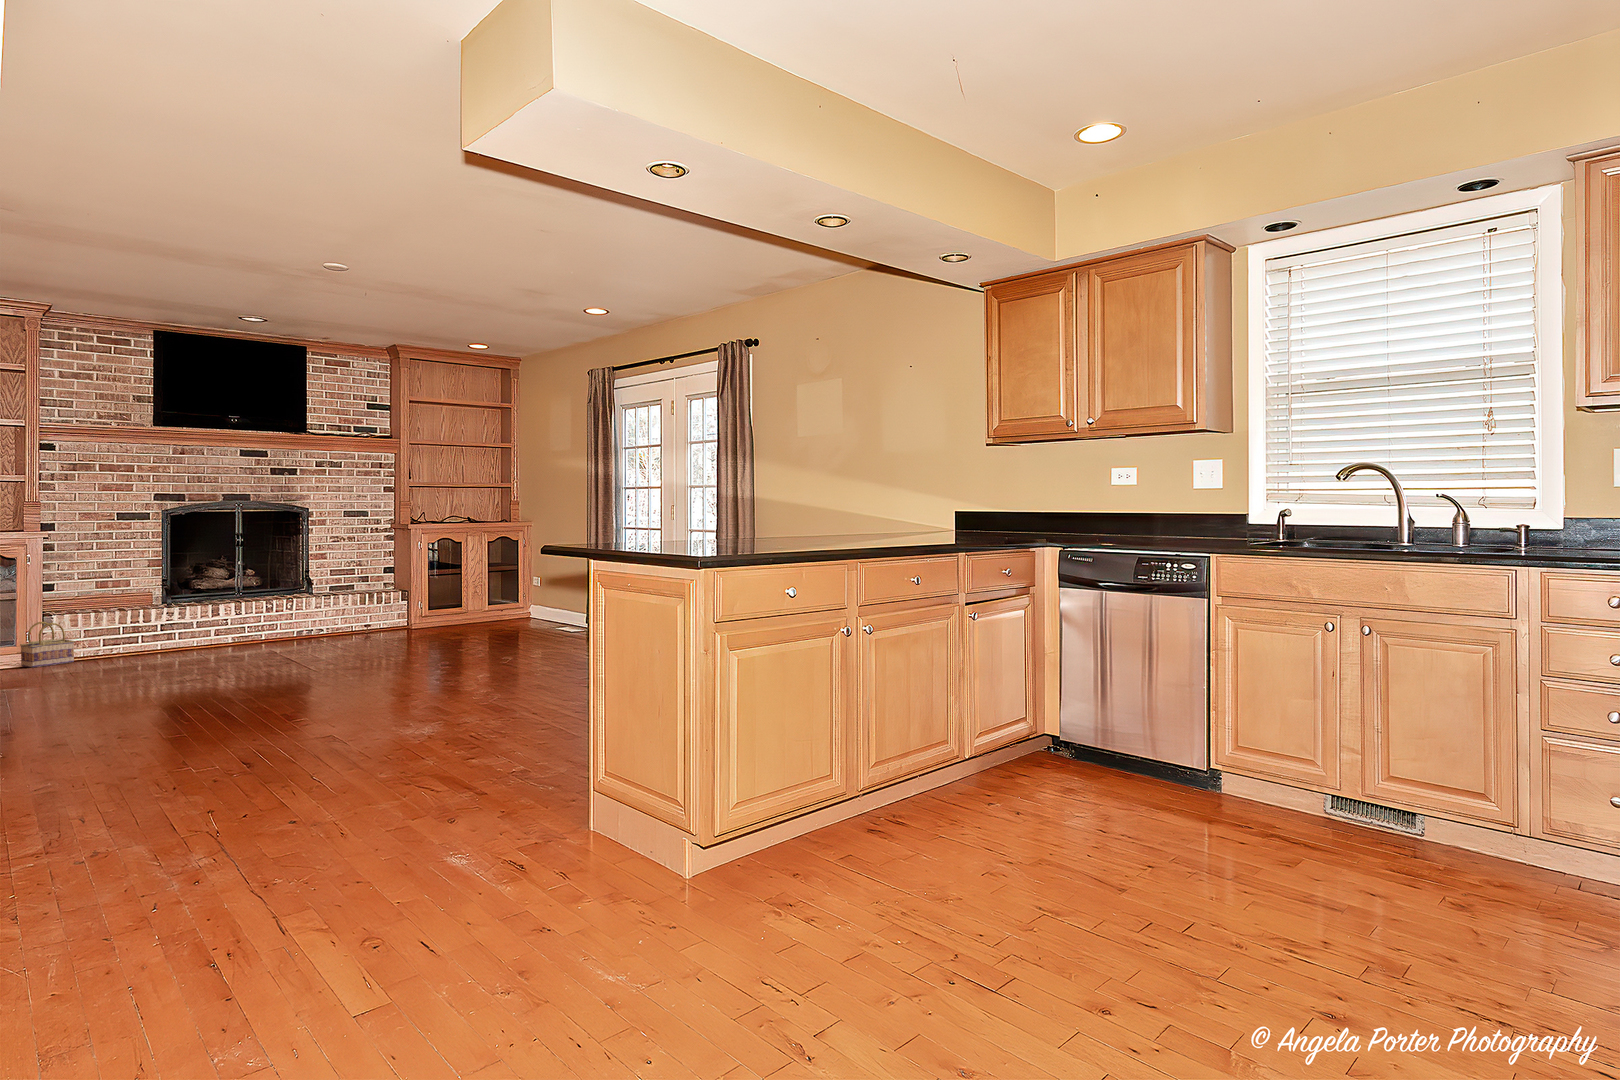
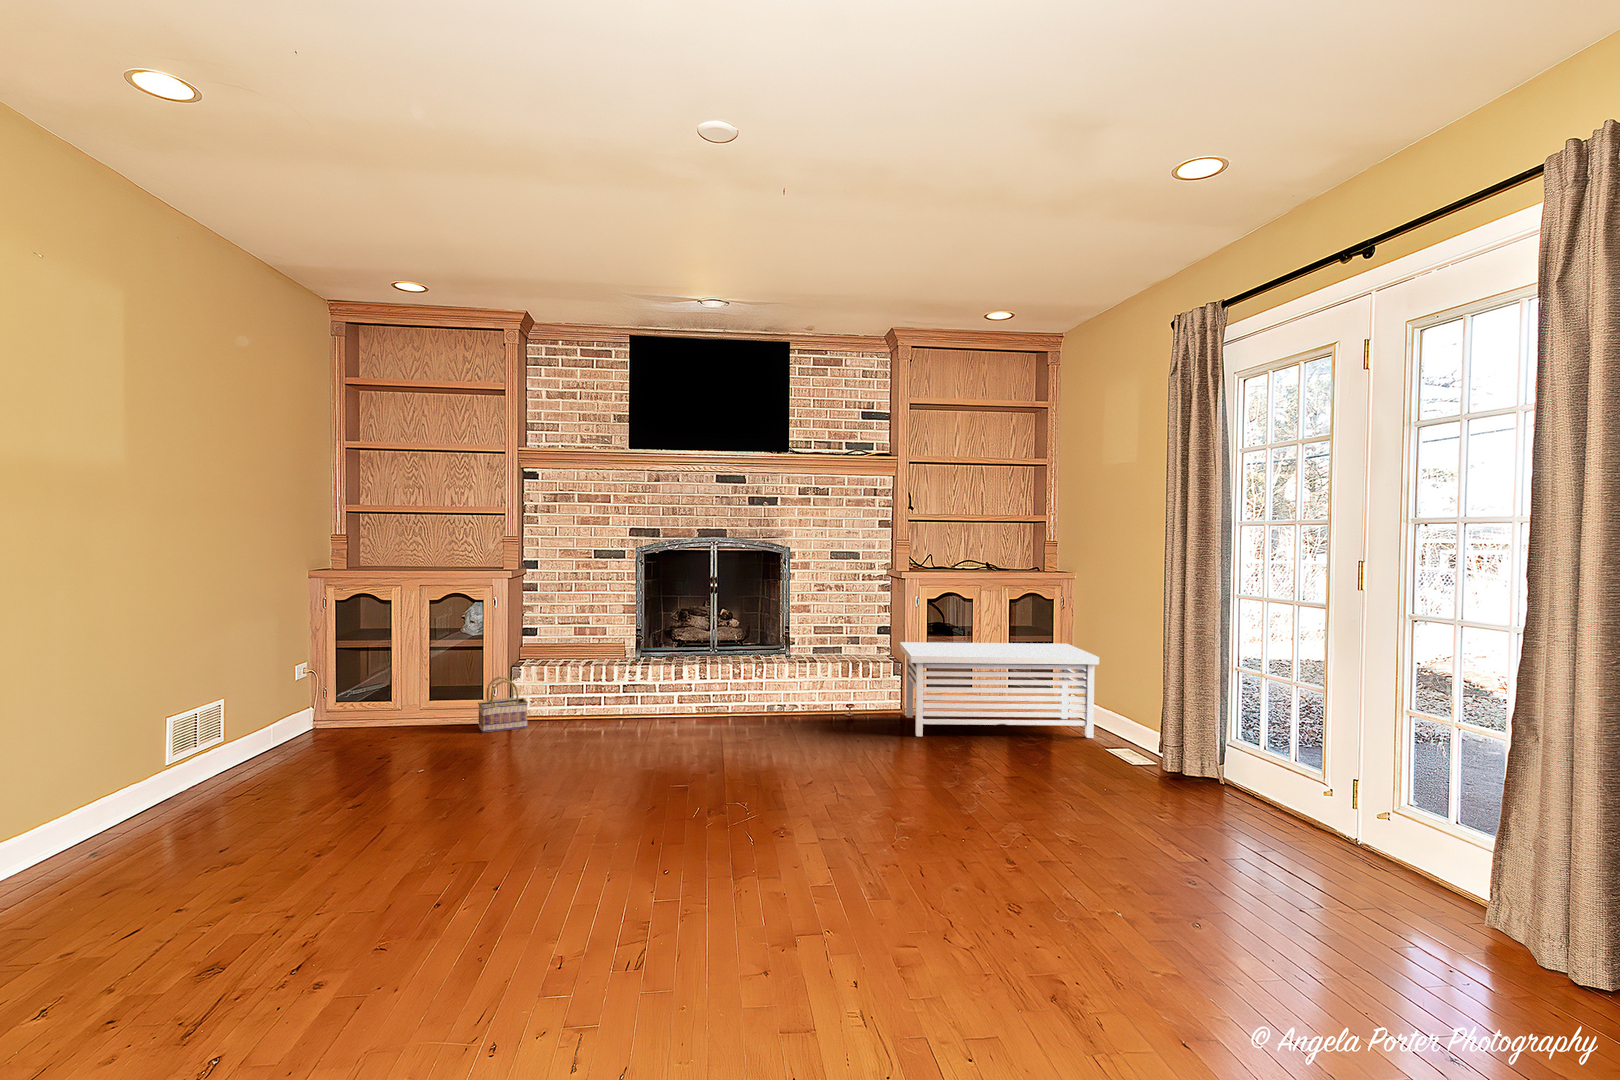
storage bench: none [407,573,549,639] -> present [900,642,1099,738]

